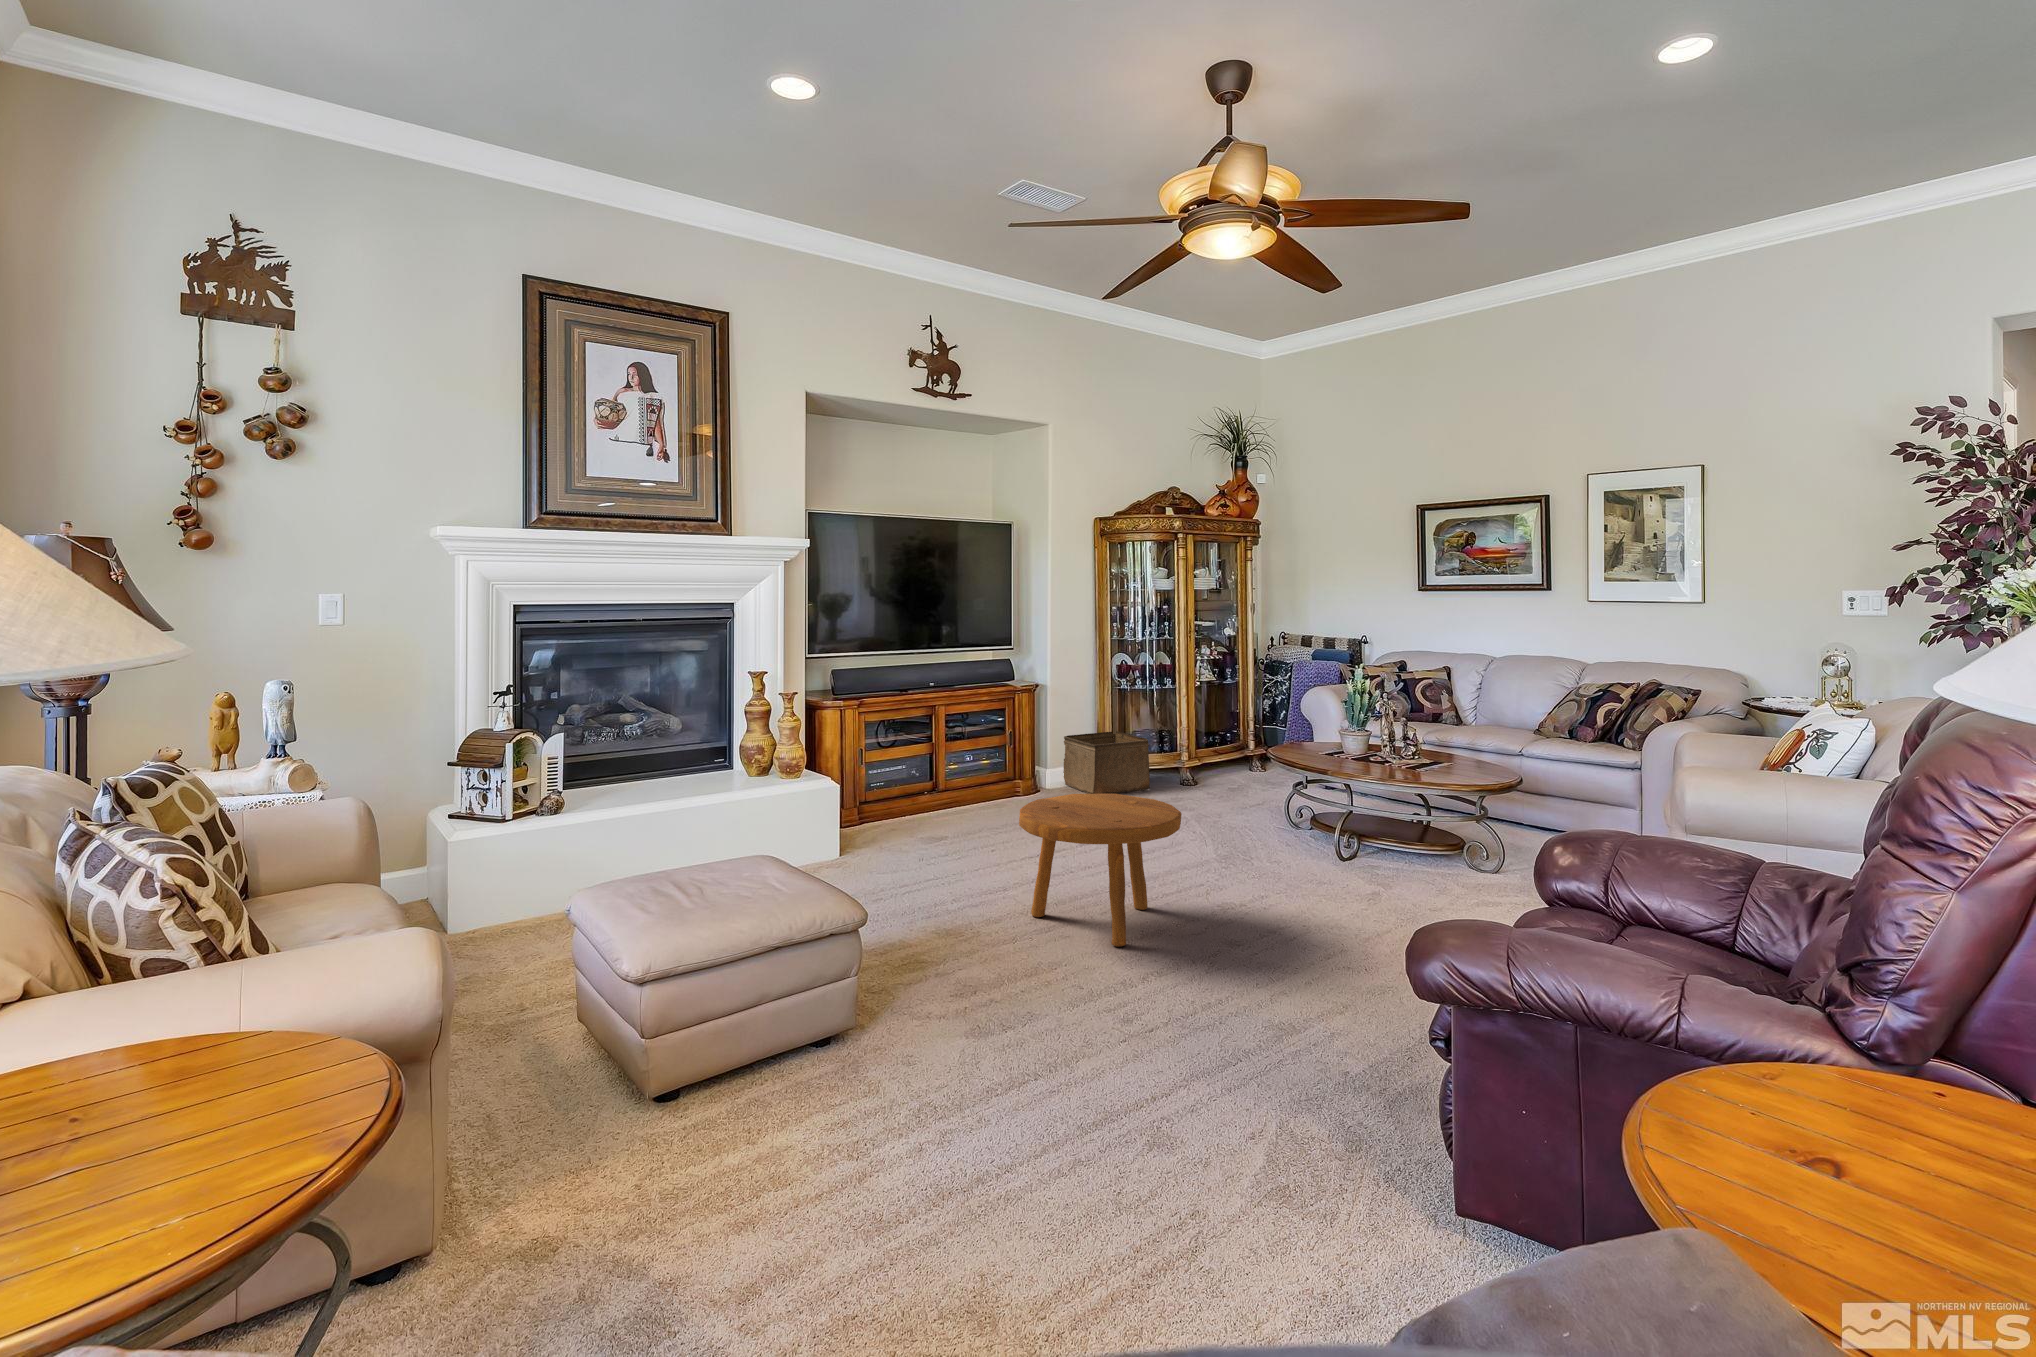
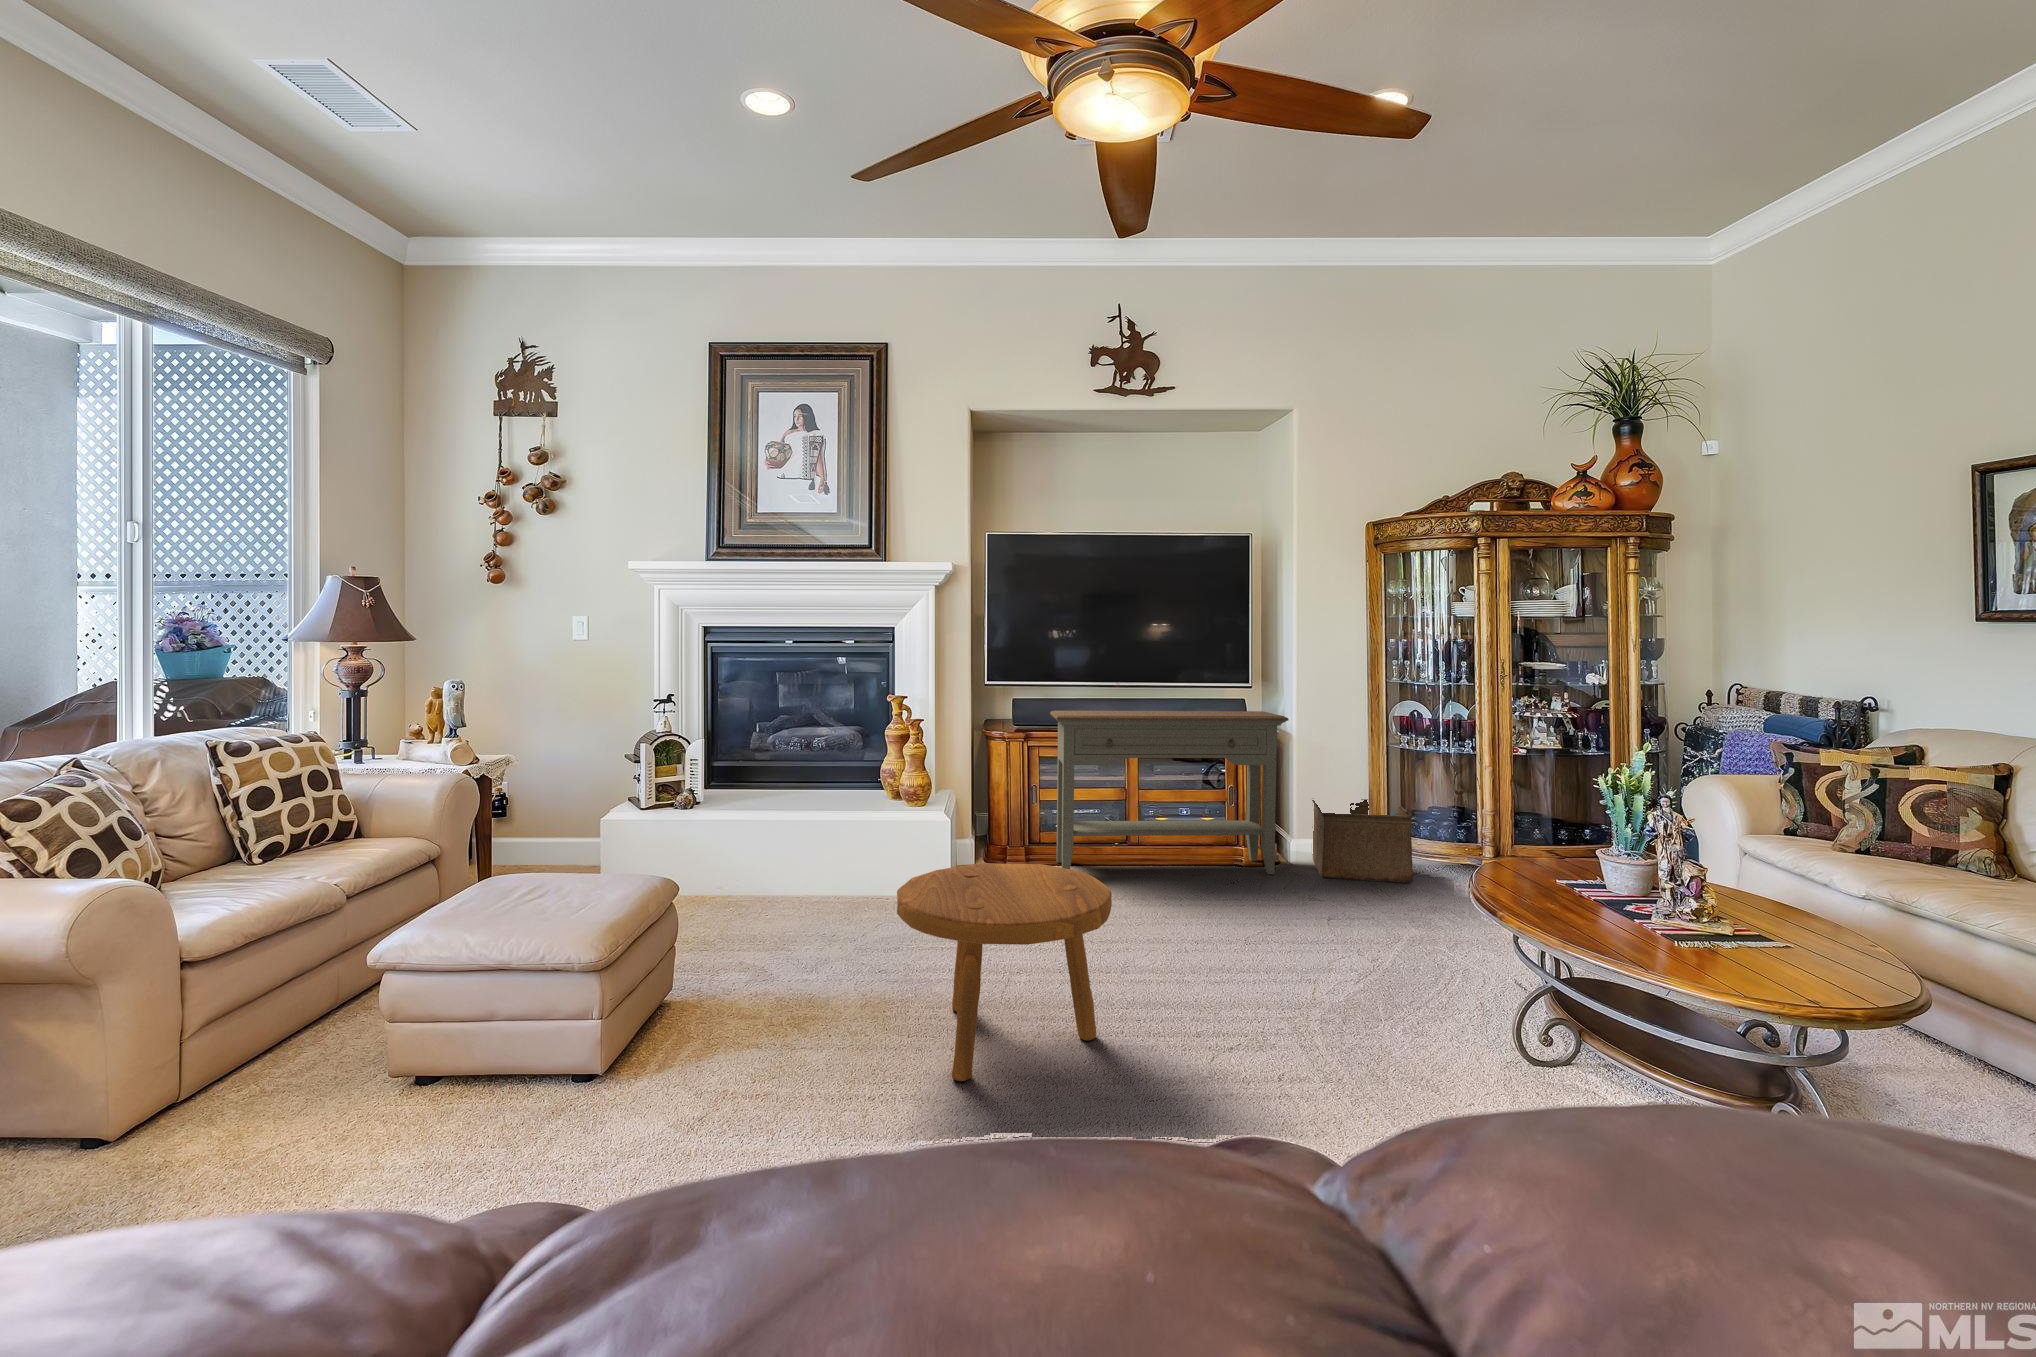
console table: none [882,668,1070,826] -> present [1050,711,1289,874]

